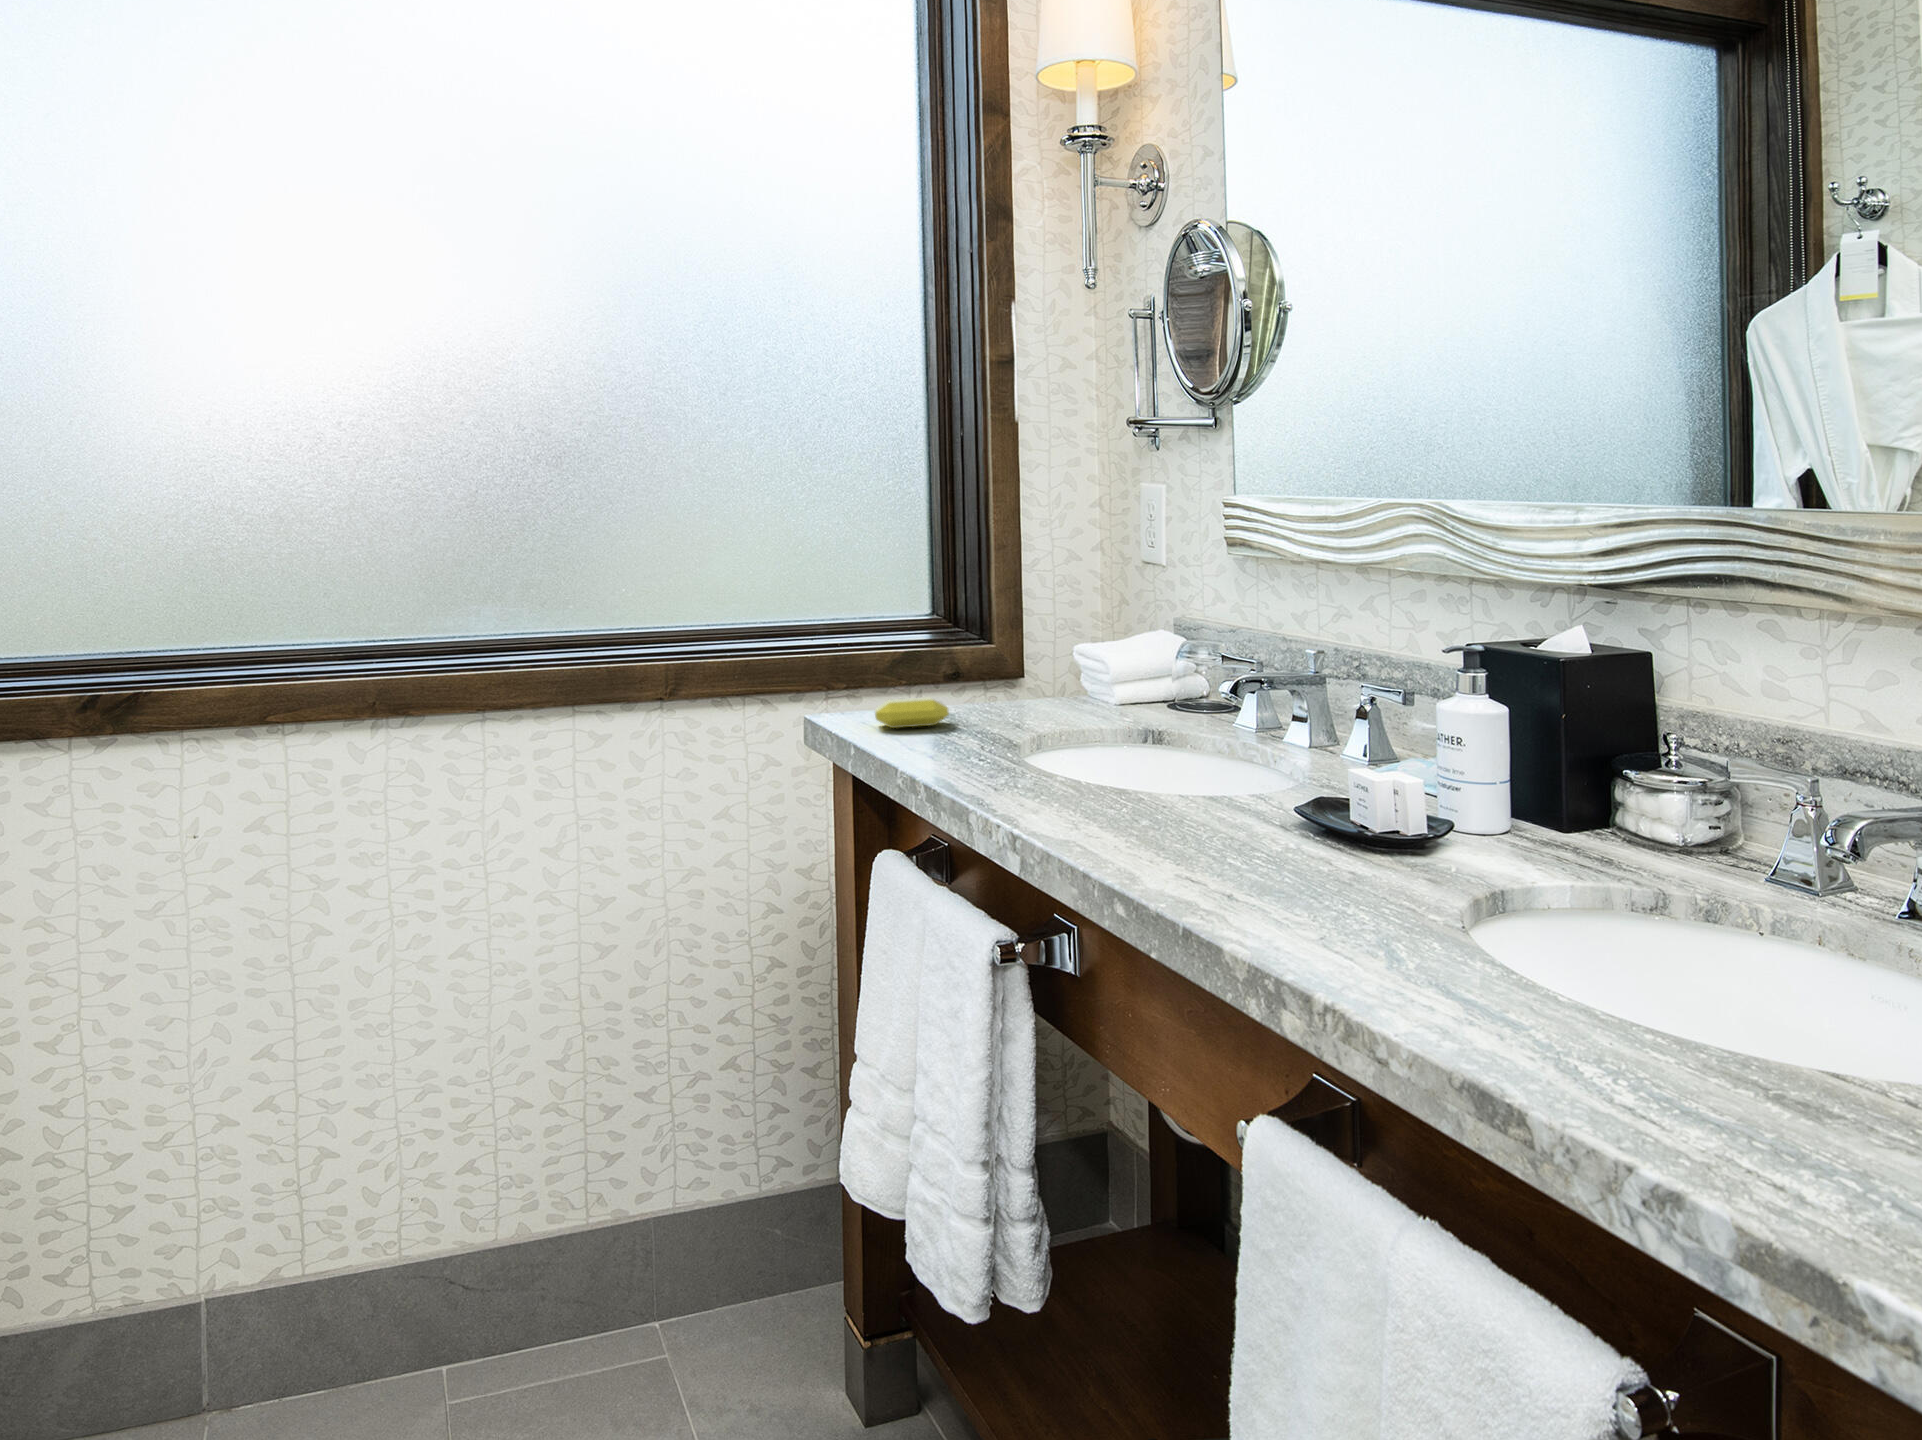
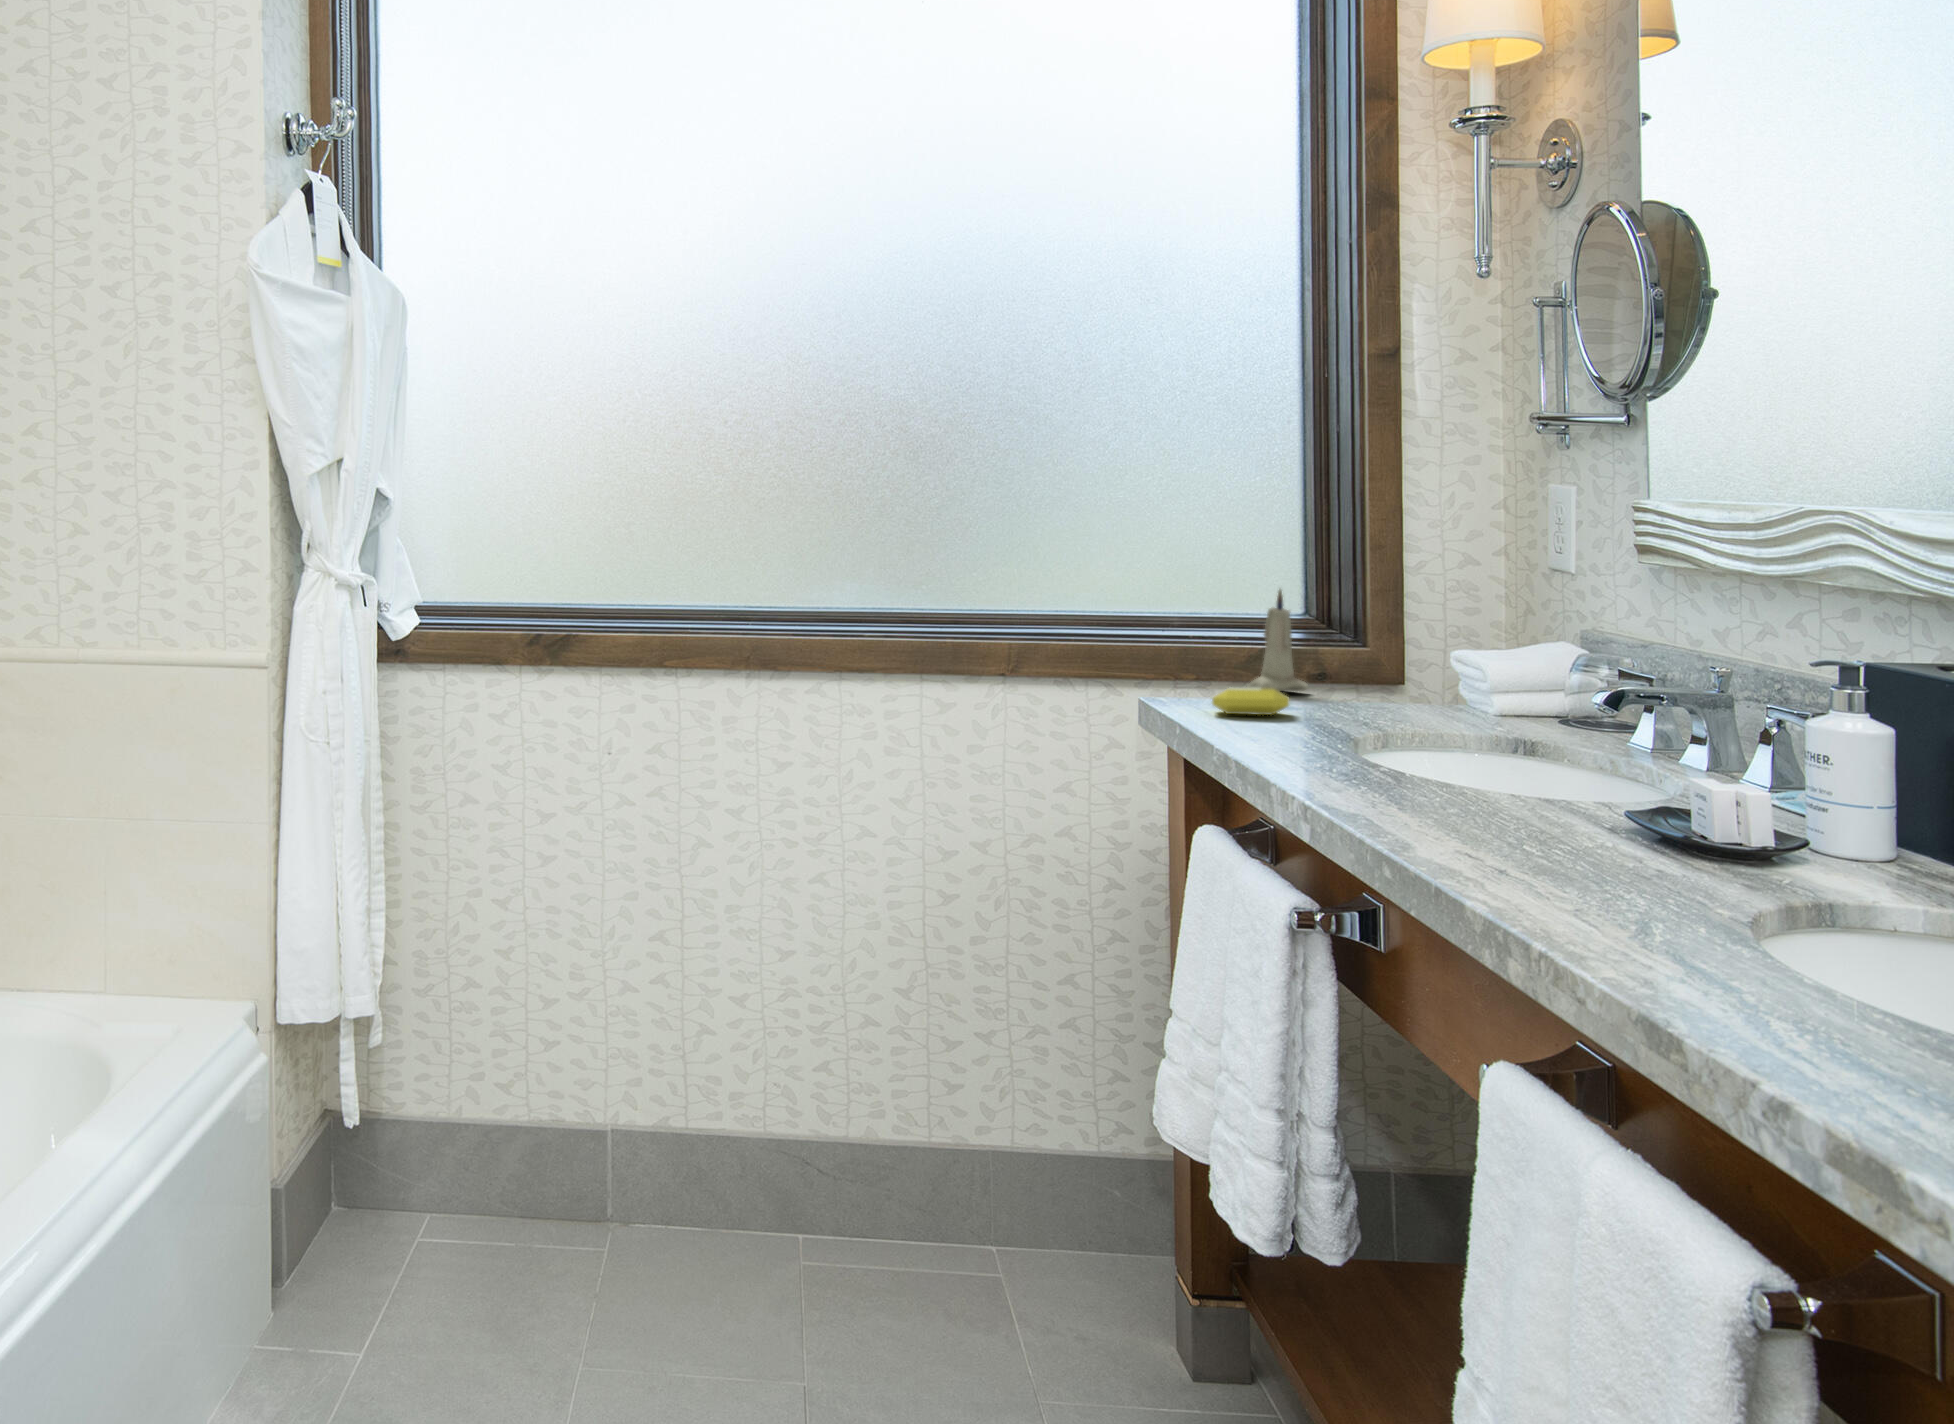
candle: none [895,591,952,696] -> present [1247,589,1308,691]

